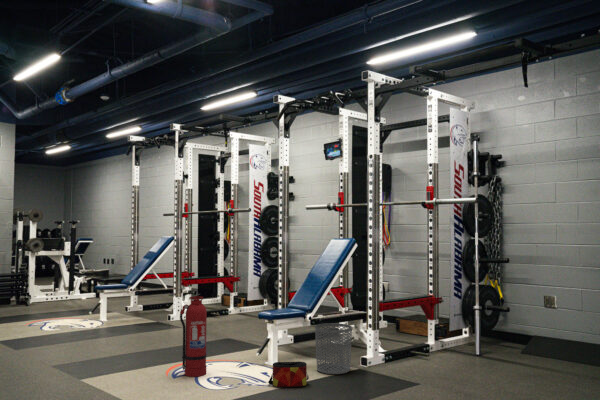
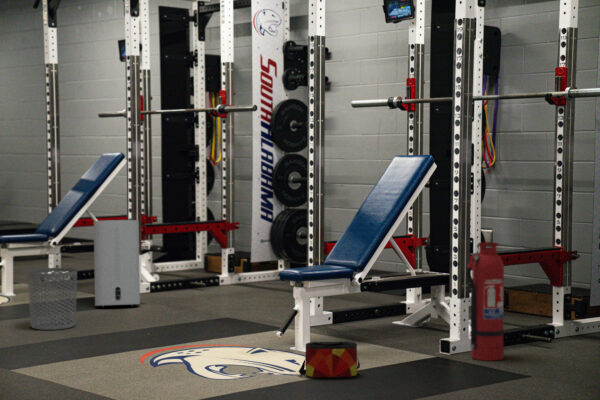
air purifier: none [149,277,178,331] -> present [94,220,140,307]
fire extinguisher: present [180,296,207,377] -> present [467,242,504,361]
waste bin: present [315,323,352,374] -> present [28,268,77,330]

